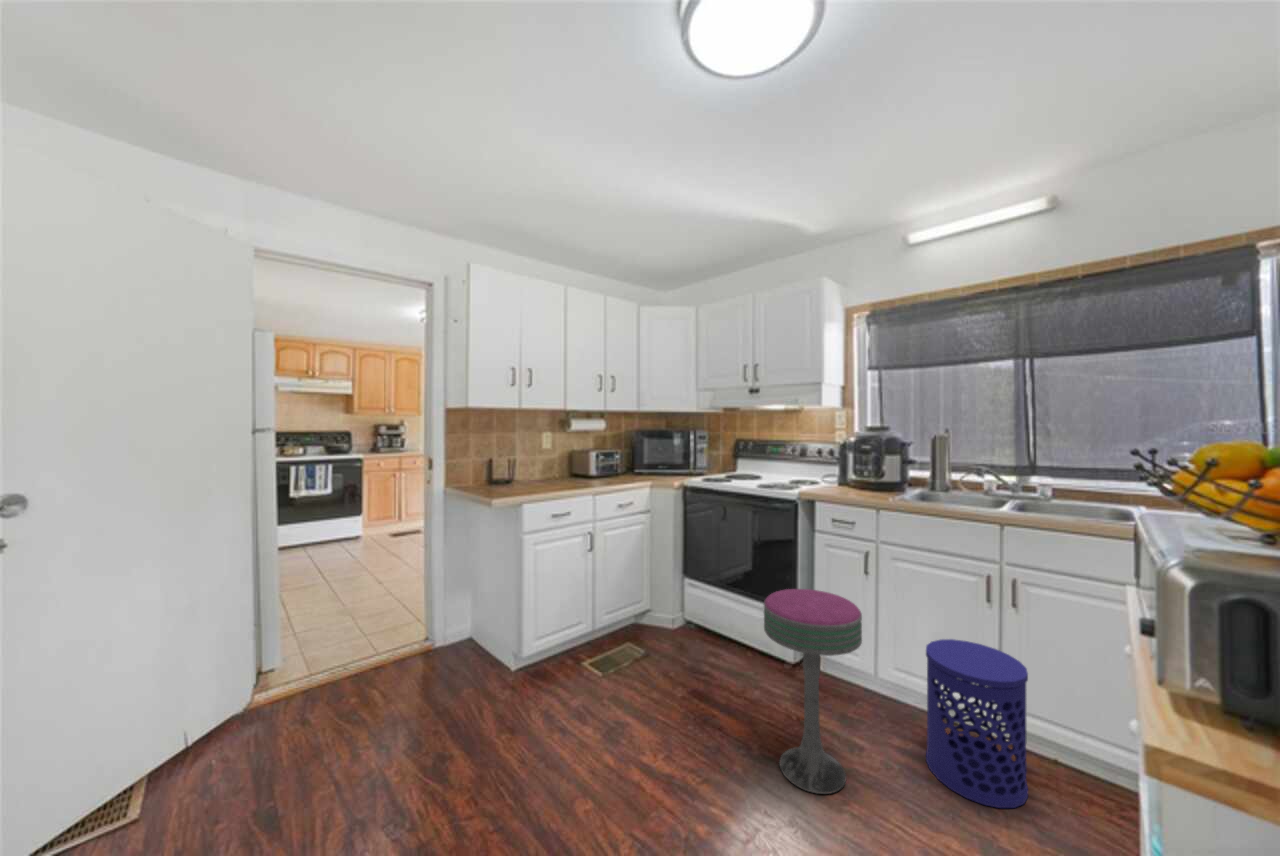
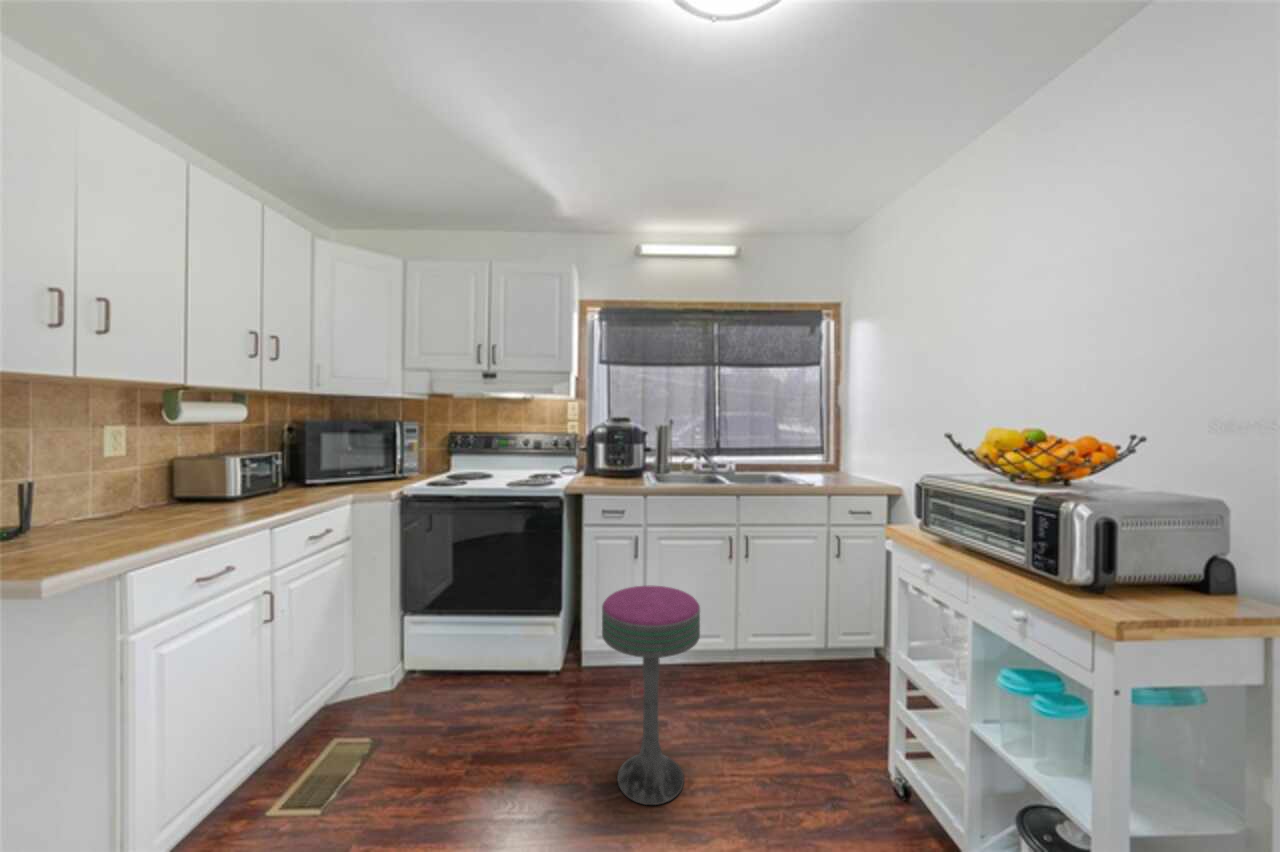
waste bin: present [926,639,1028,808] -> none [709,597,782,730]

